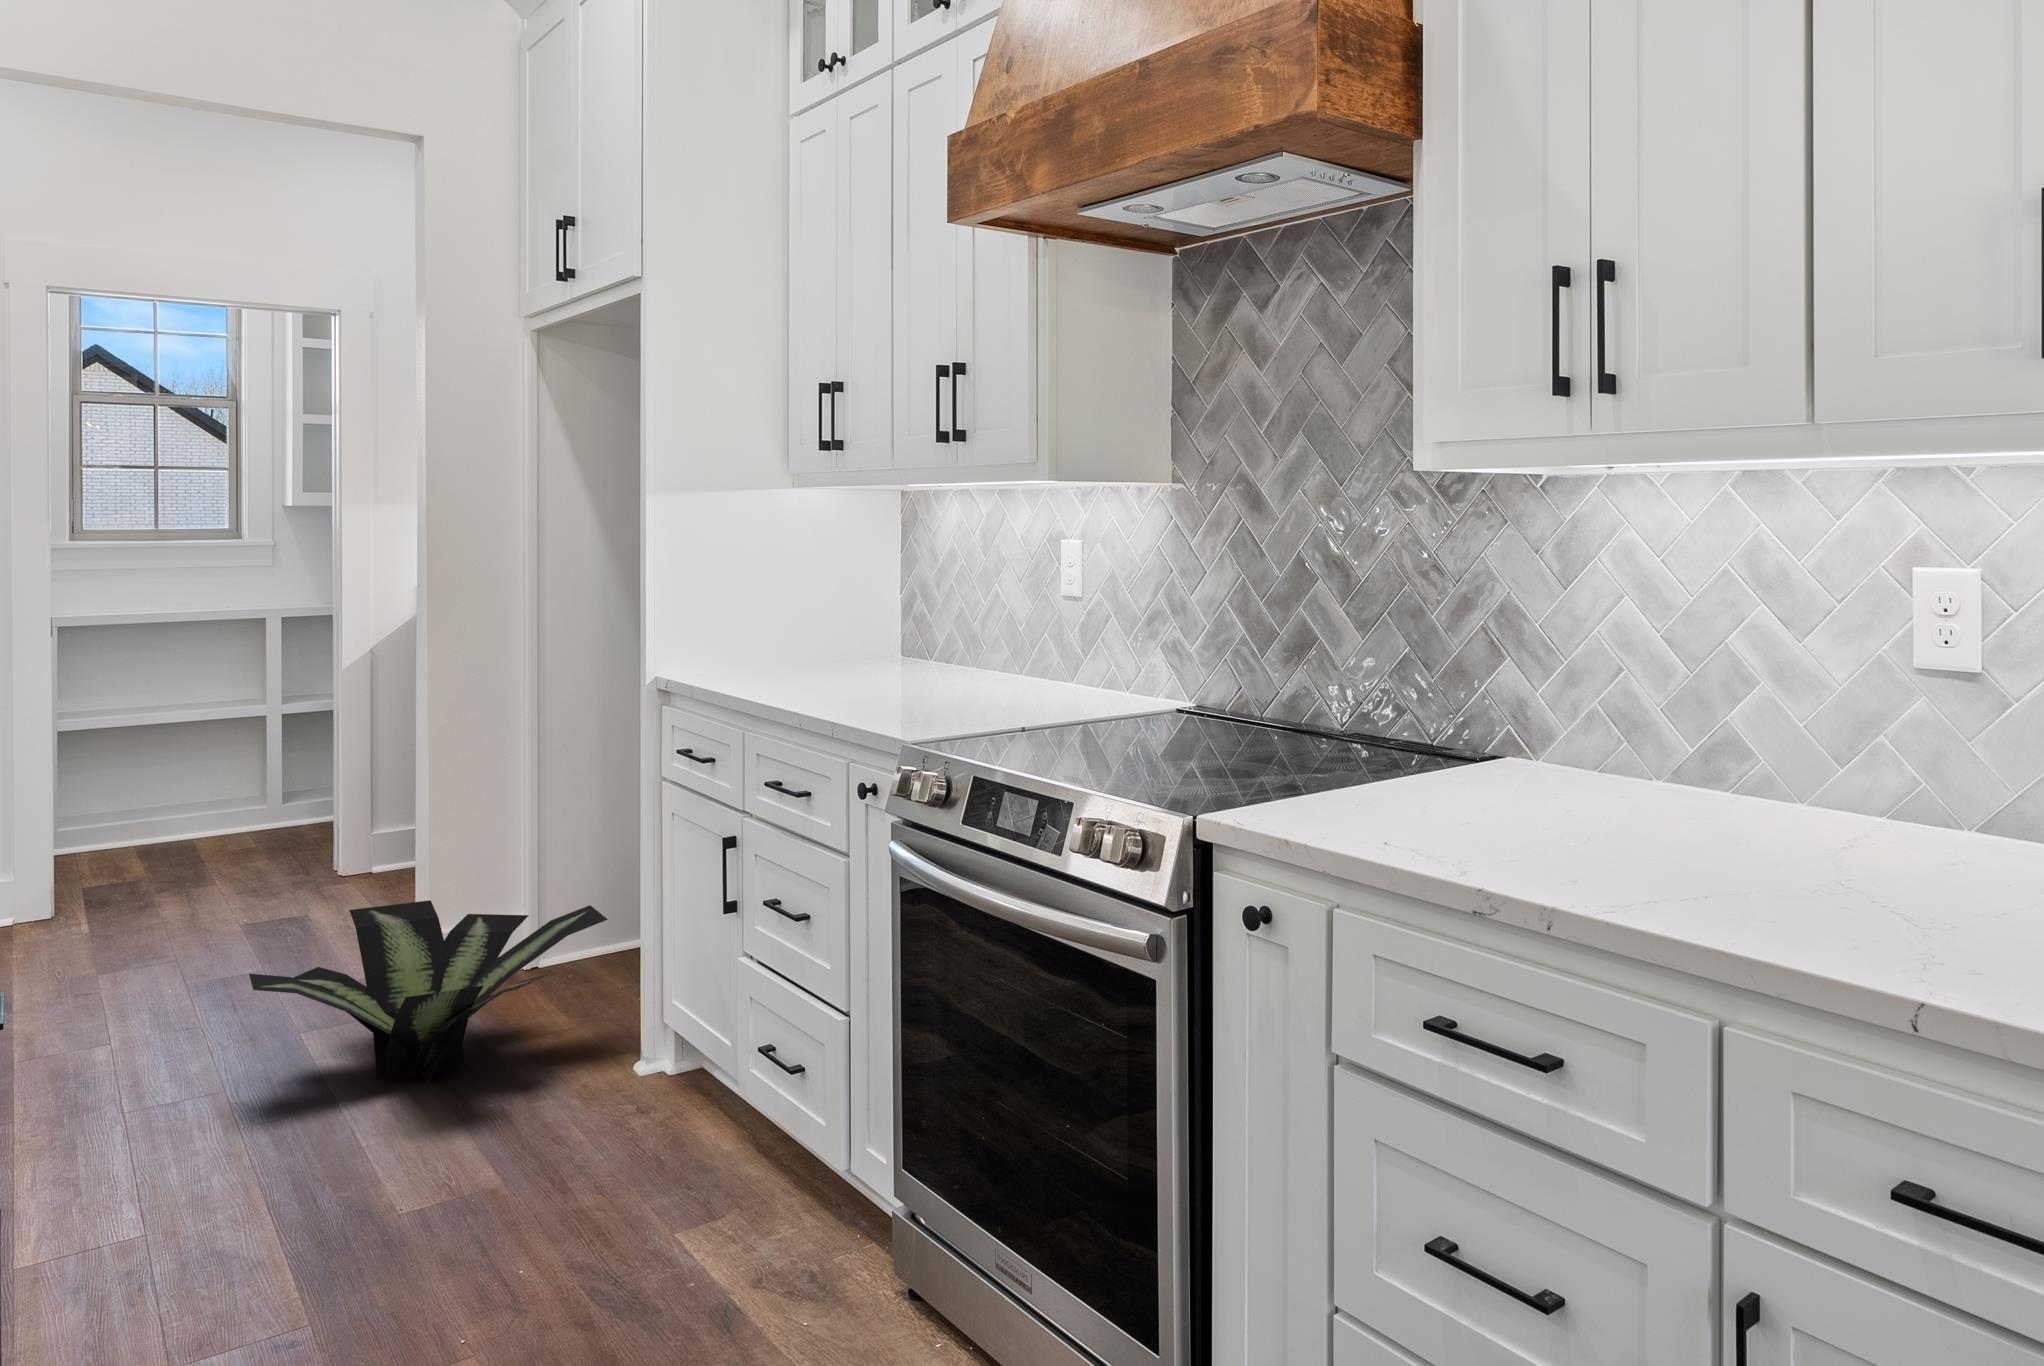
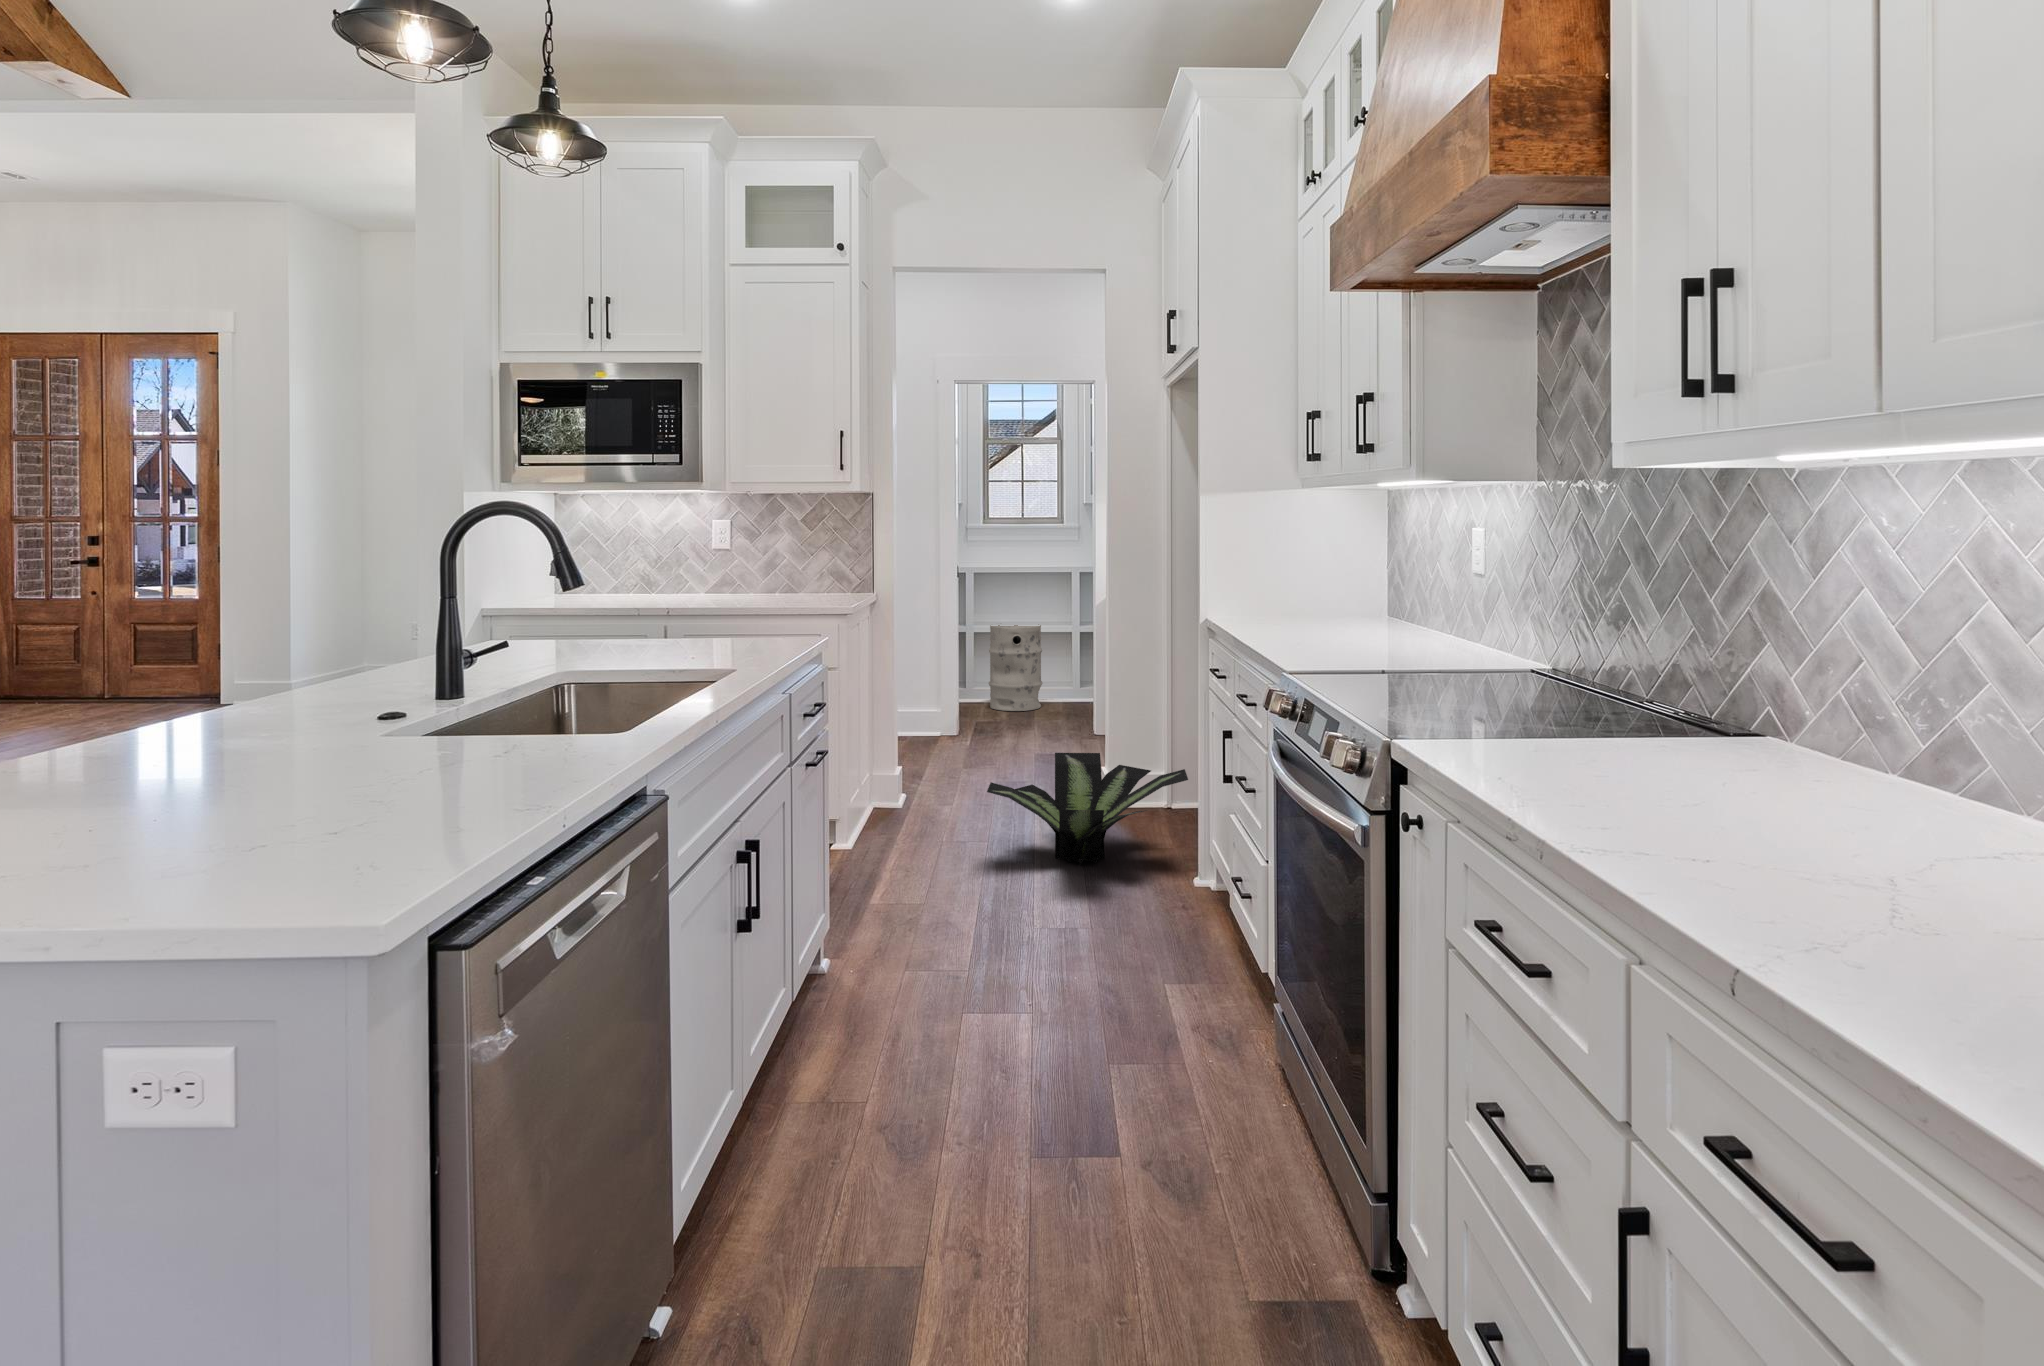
trash can: none [100,708,211,860] -> present [989,624,1042,711]

